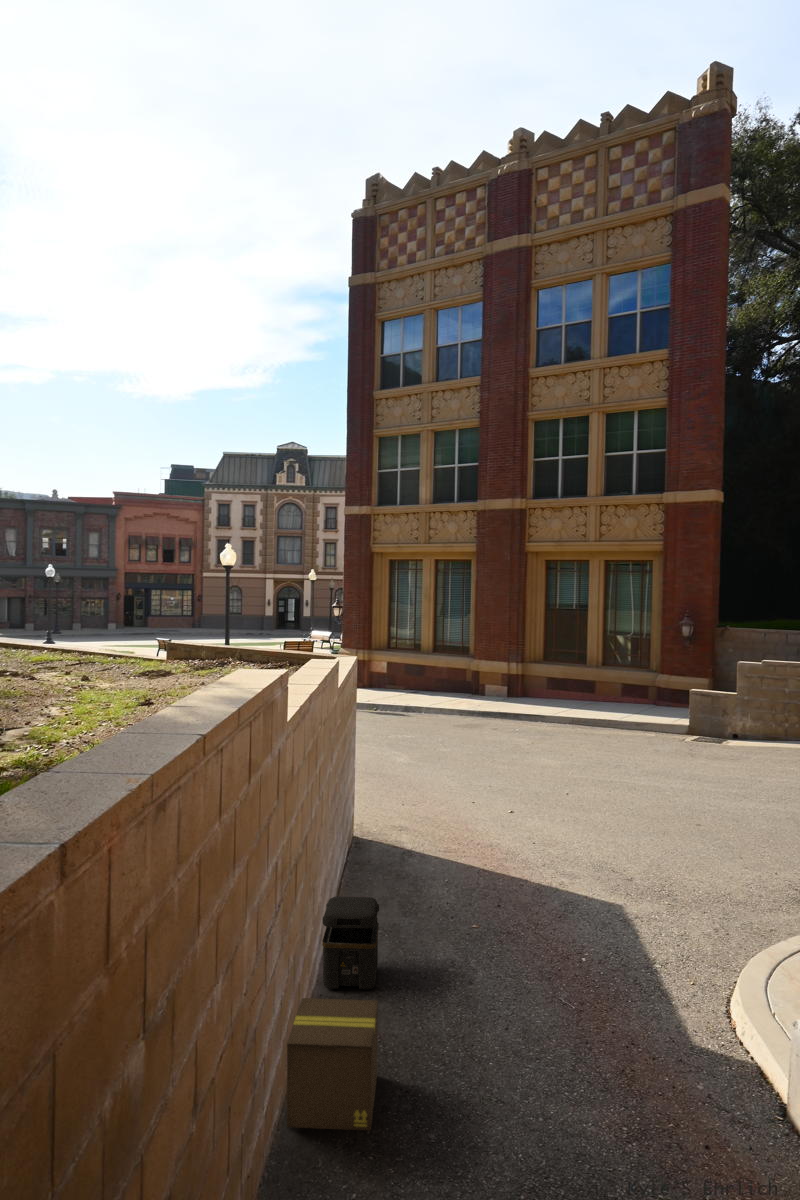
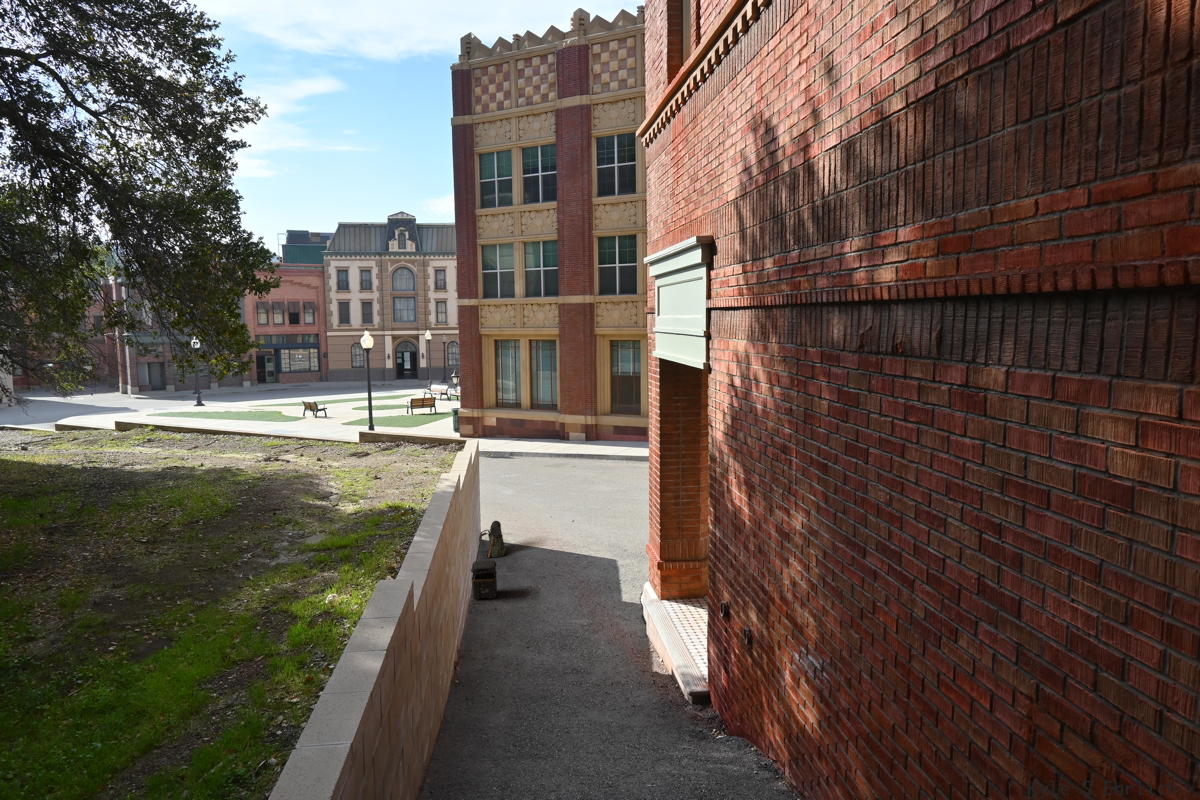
backpack: none [348,807,398,880] -> present [479,521,506,558]
cardboard box: present [287,998,378,1130] -> none [463,594,498,638]

